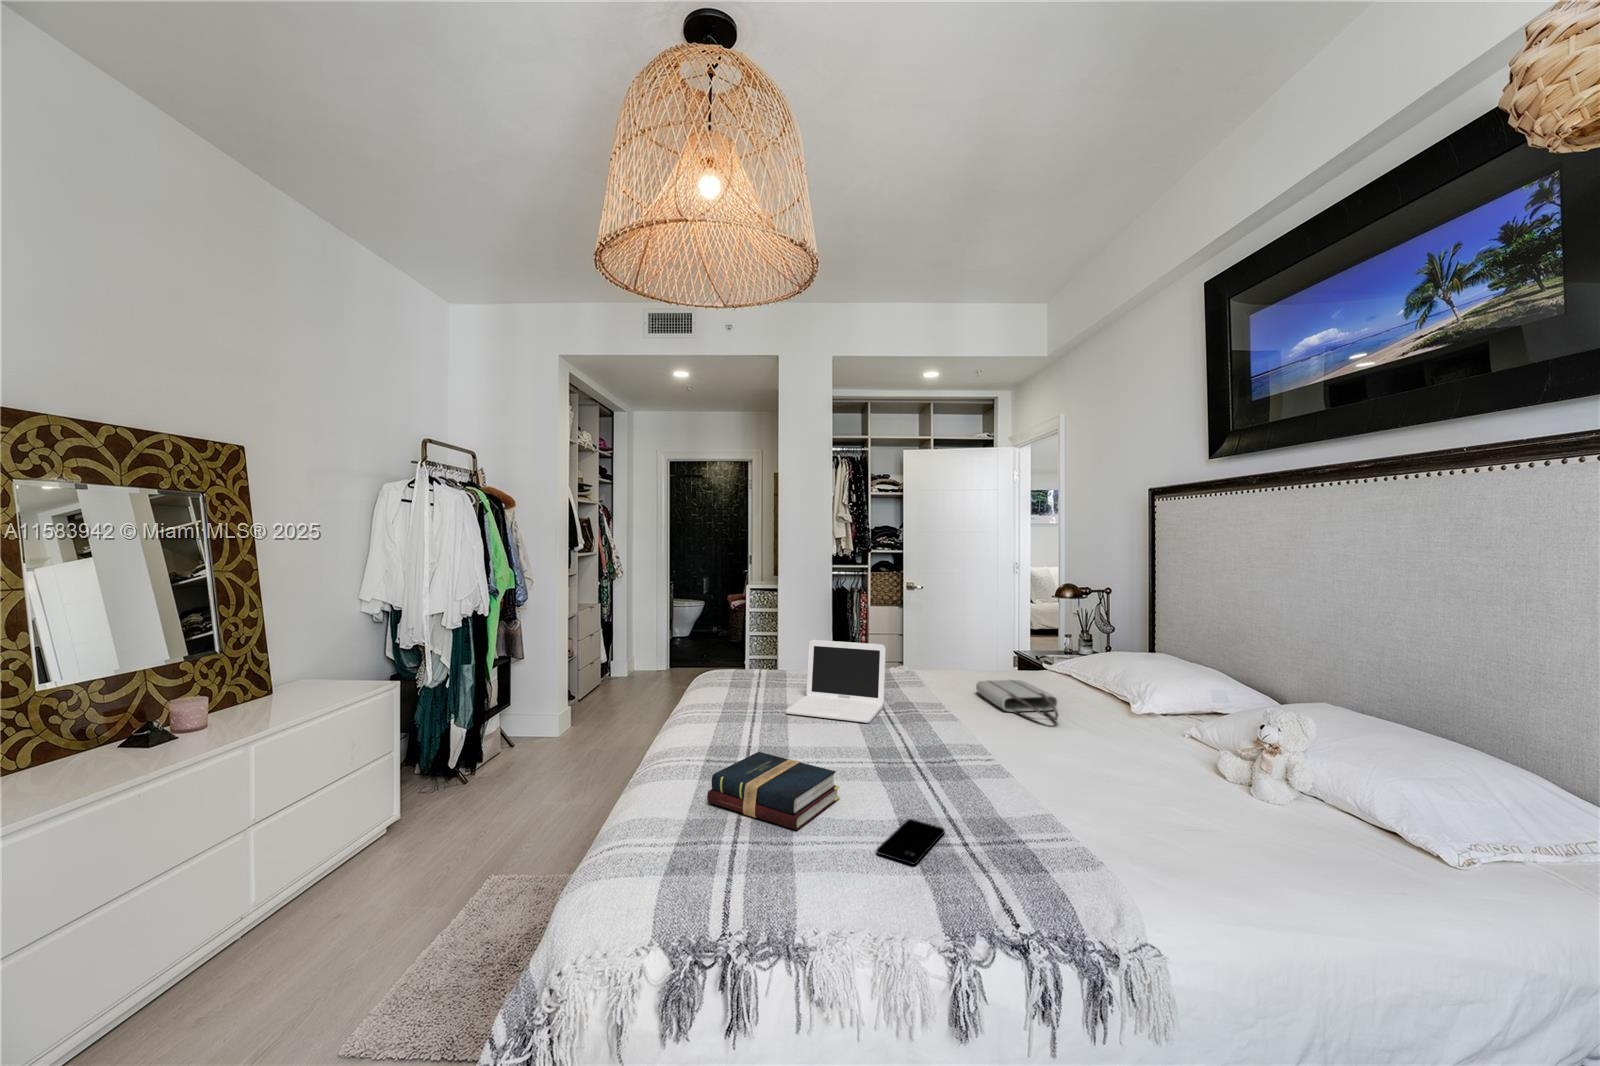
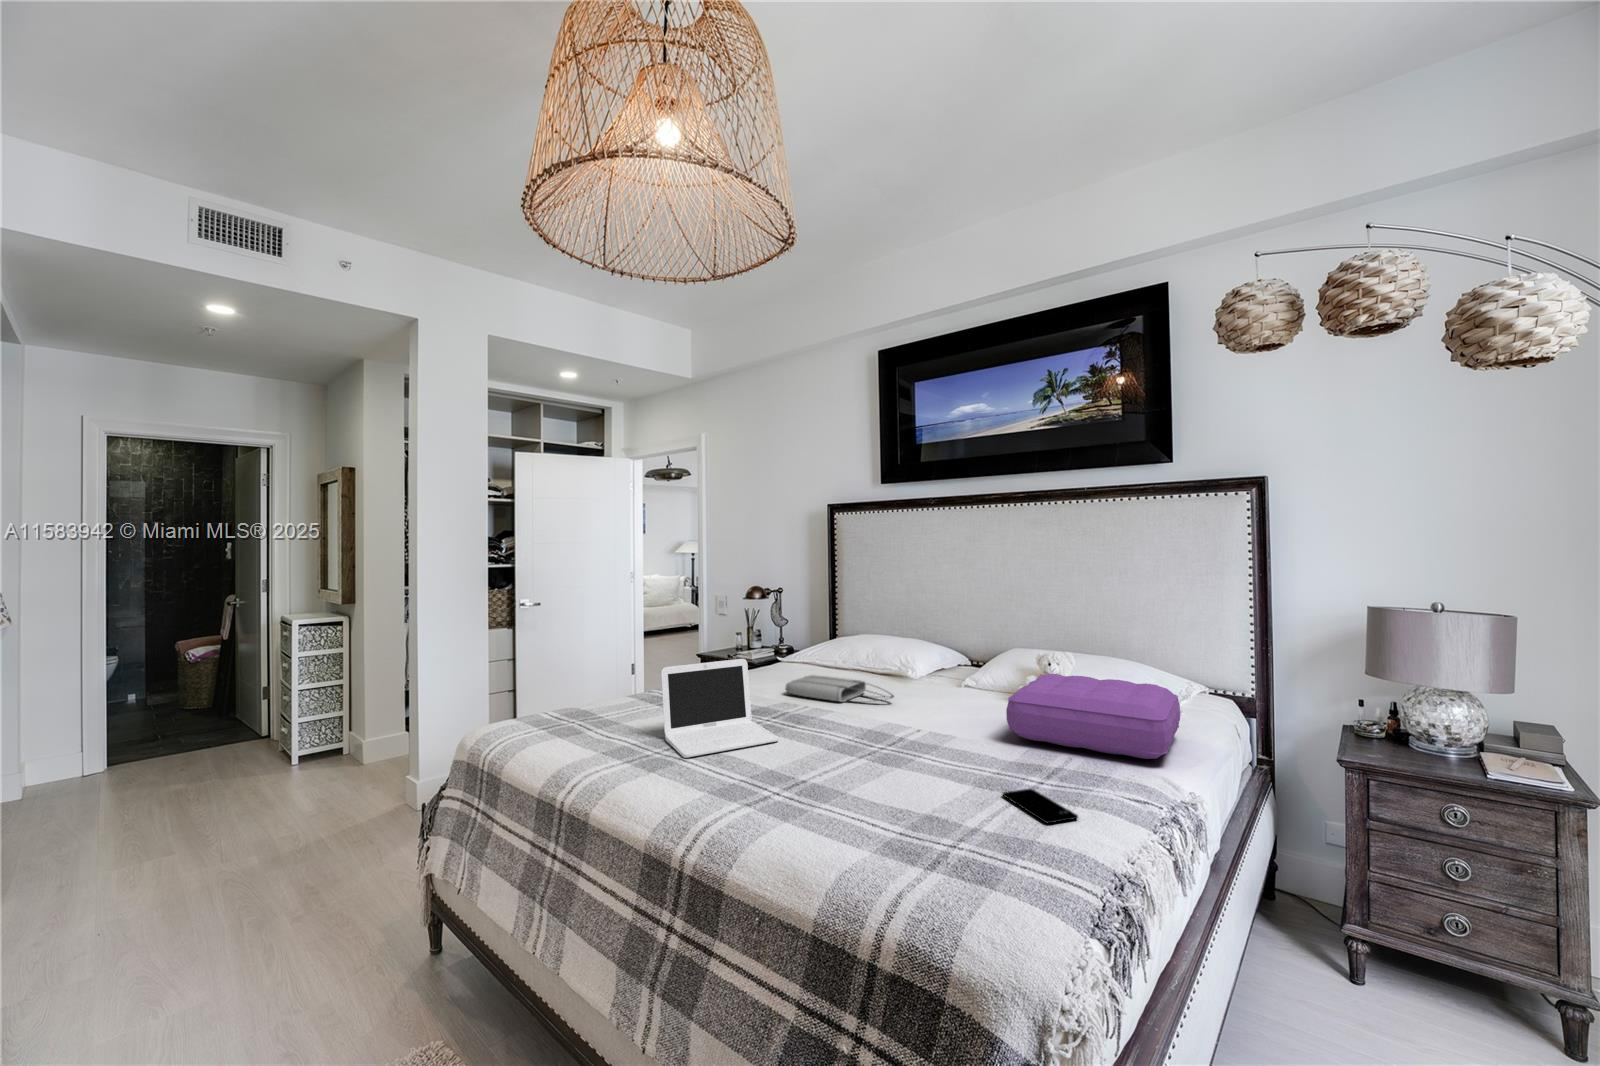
pillow: none [1062,730,1359,877] -> present [1006,674,1180,759]
hardback book: present [707,752,840,830] -> none [827,776,973,857]

